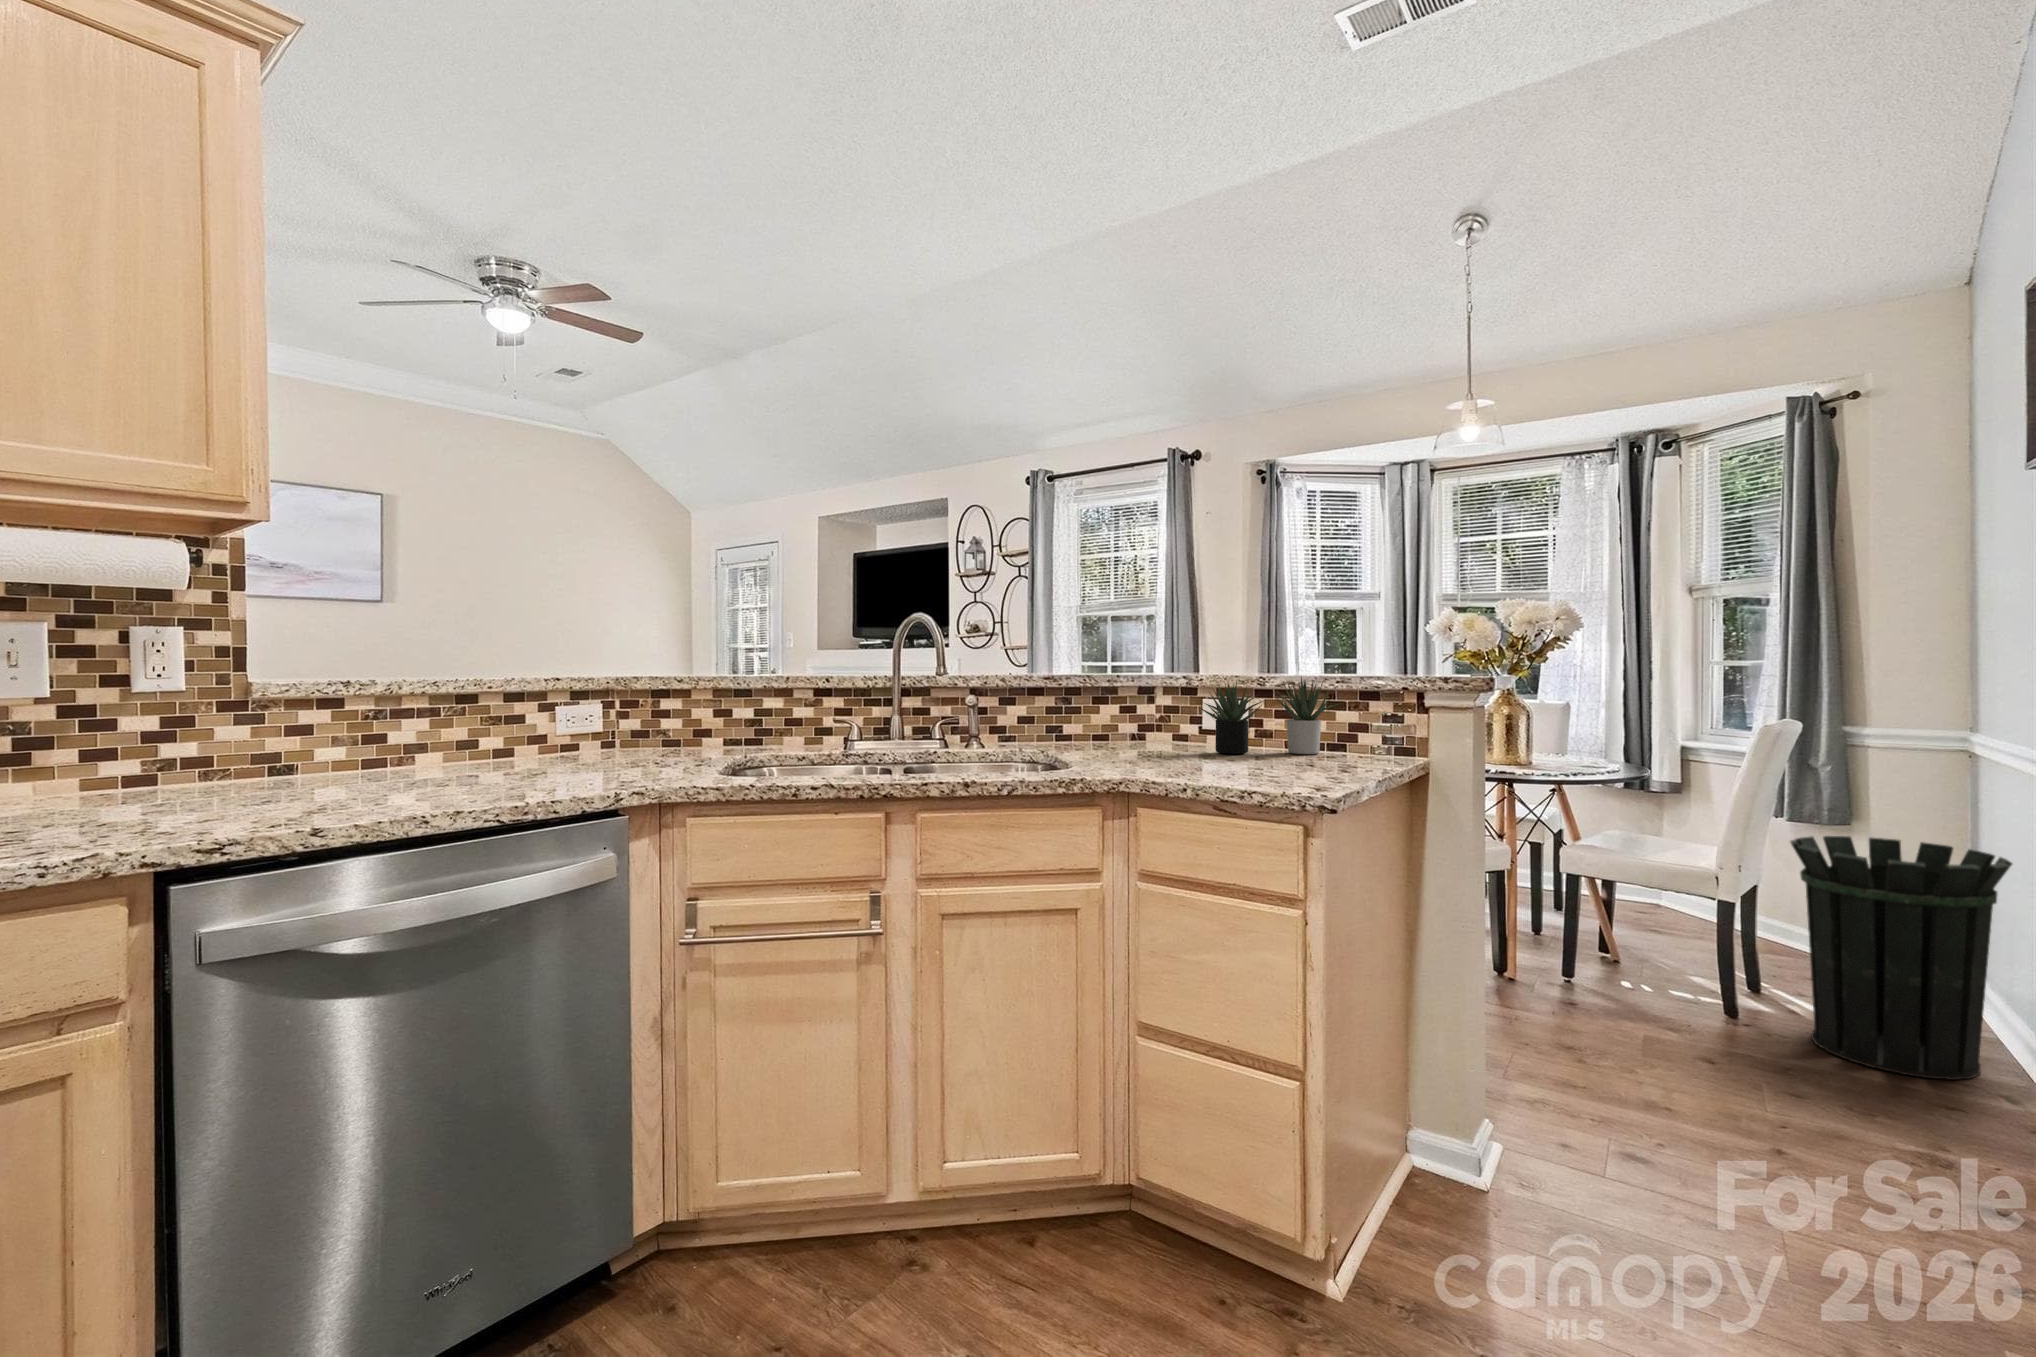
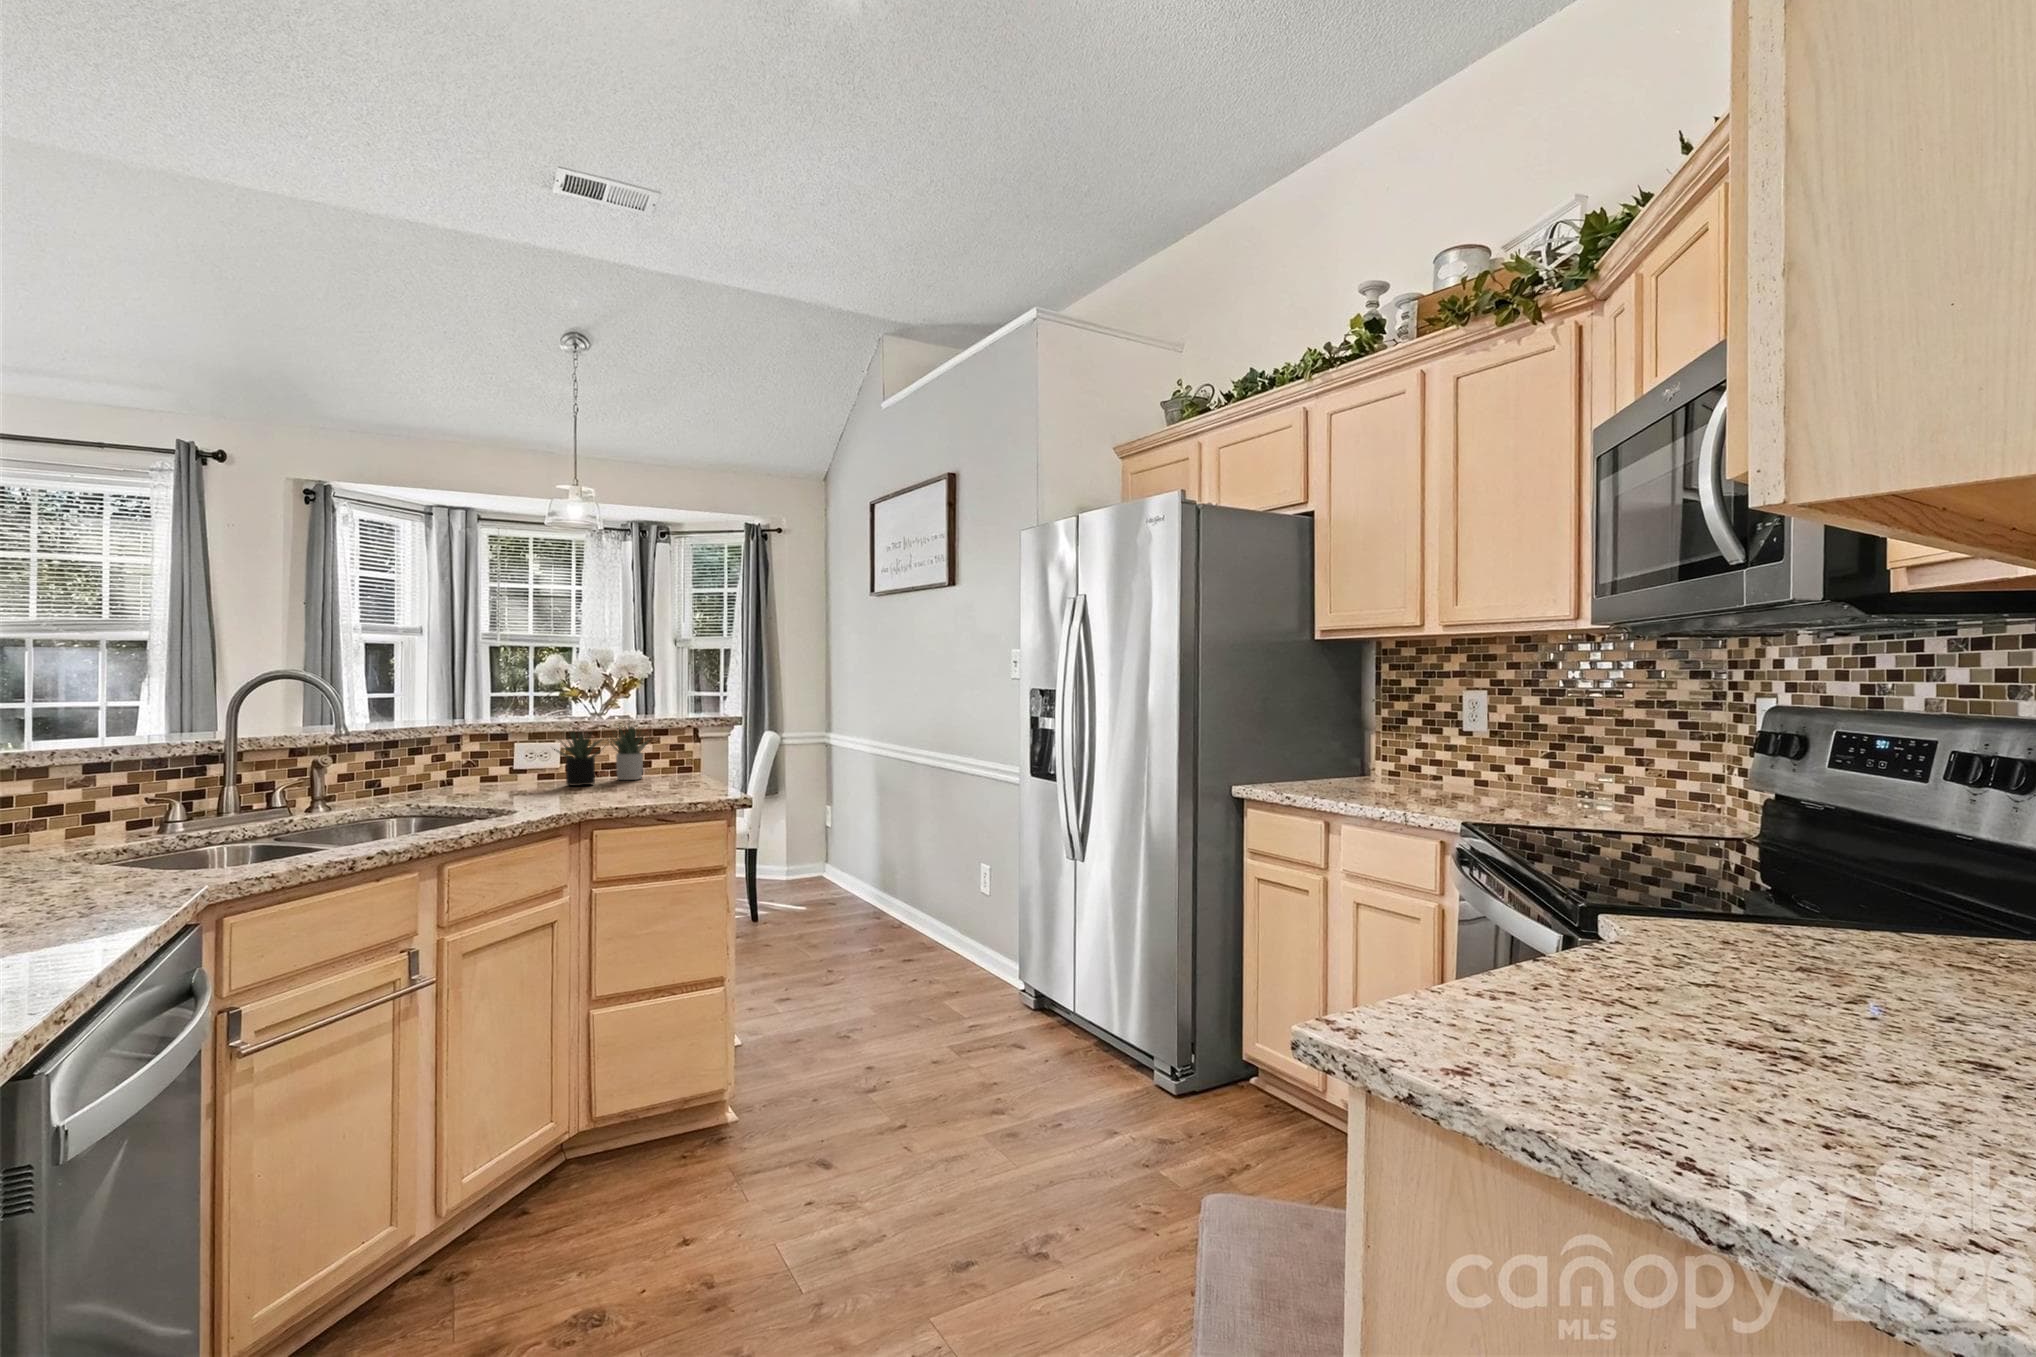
waste bin: present [1791,836,2012,1080] -> none [794,798,890,929]

